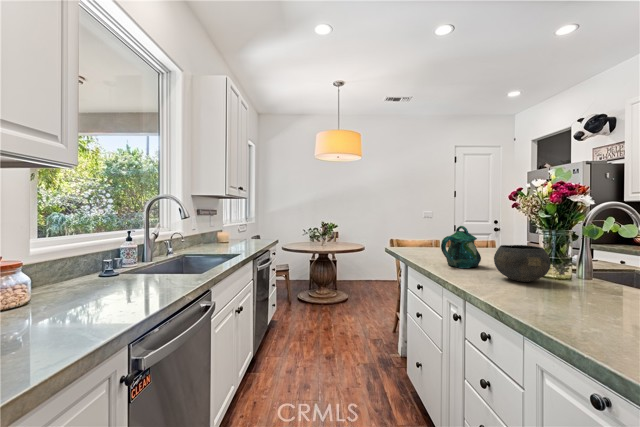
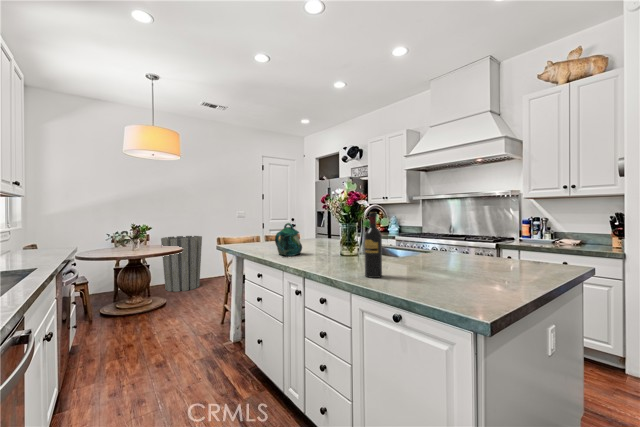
wine bottle: none [564,214,601,324] -> present [364,212,382,278]
trash can: none [348,234,385,289] -> present [161,236,202,292]
bowl: present [494,245,551,282] -> none [315,235,348,260]

